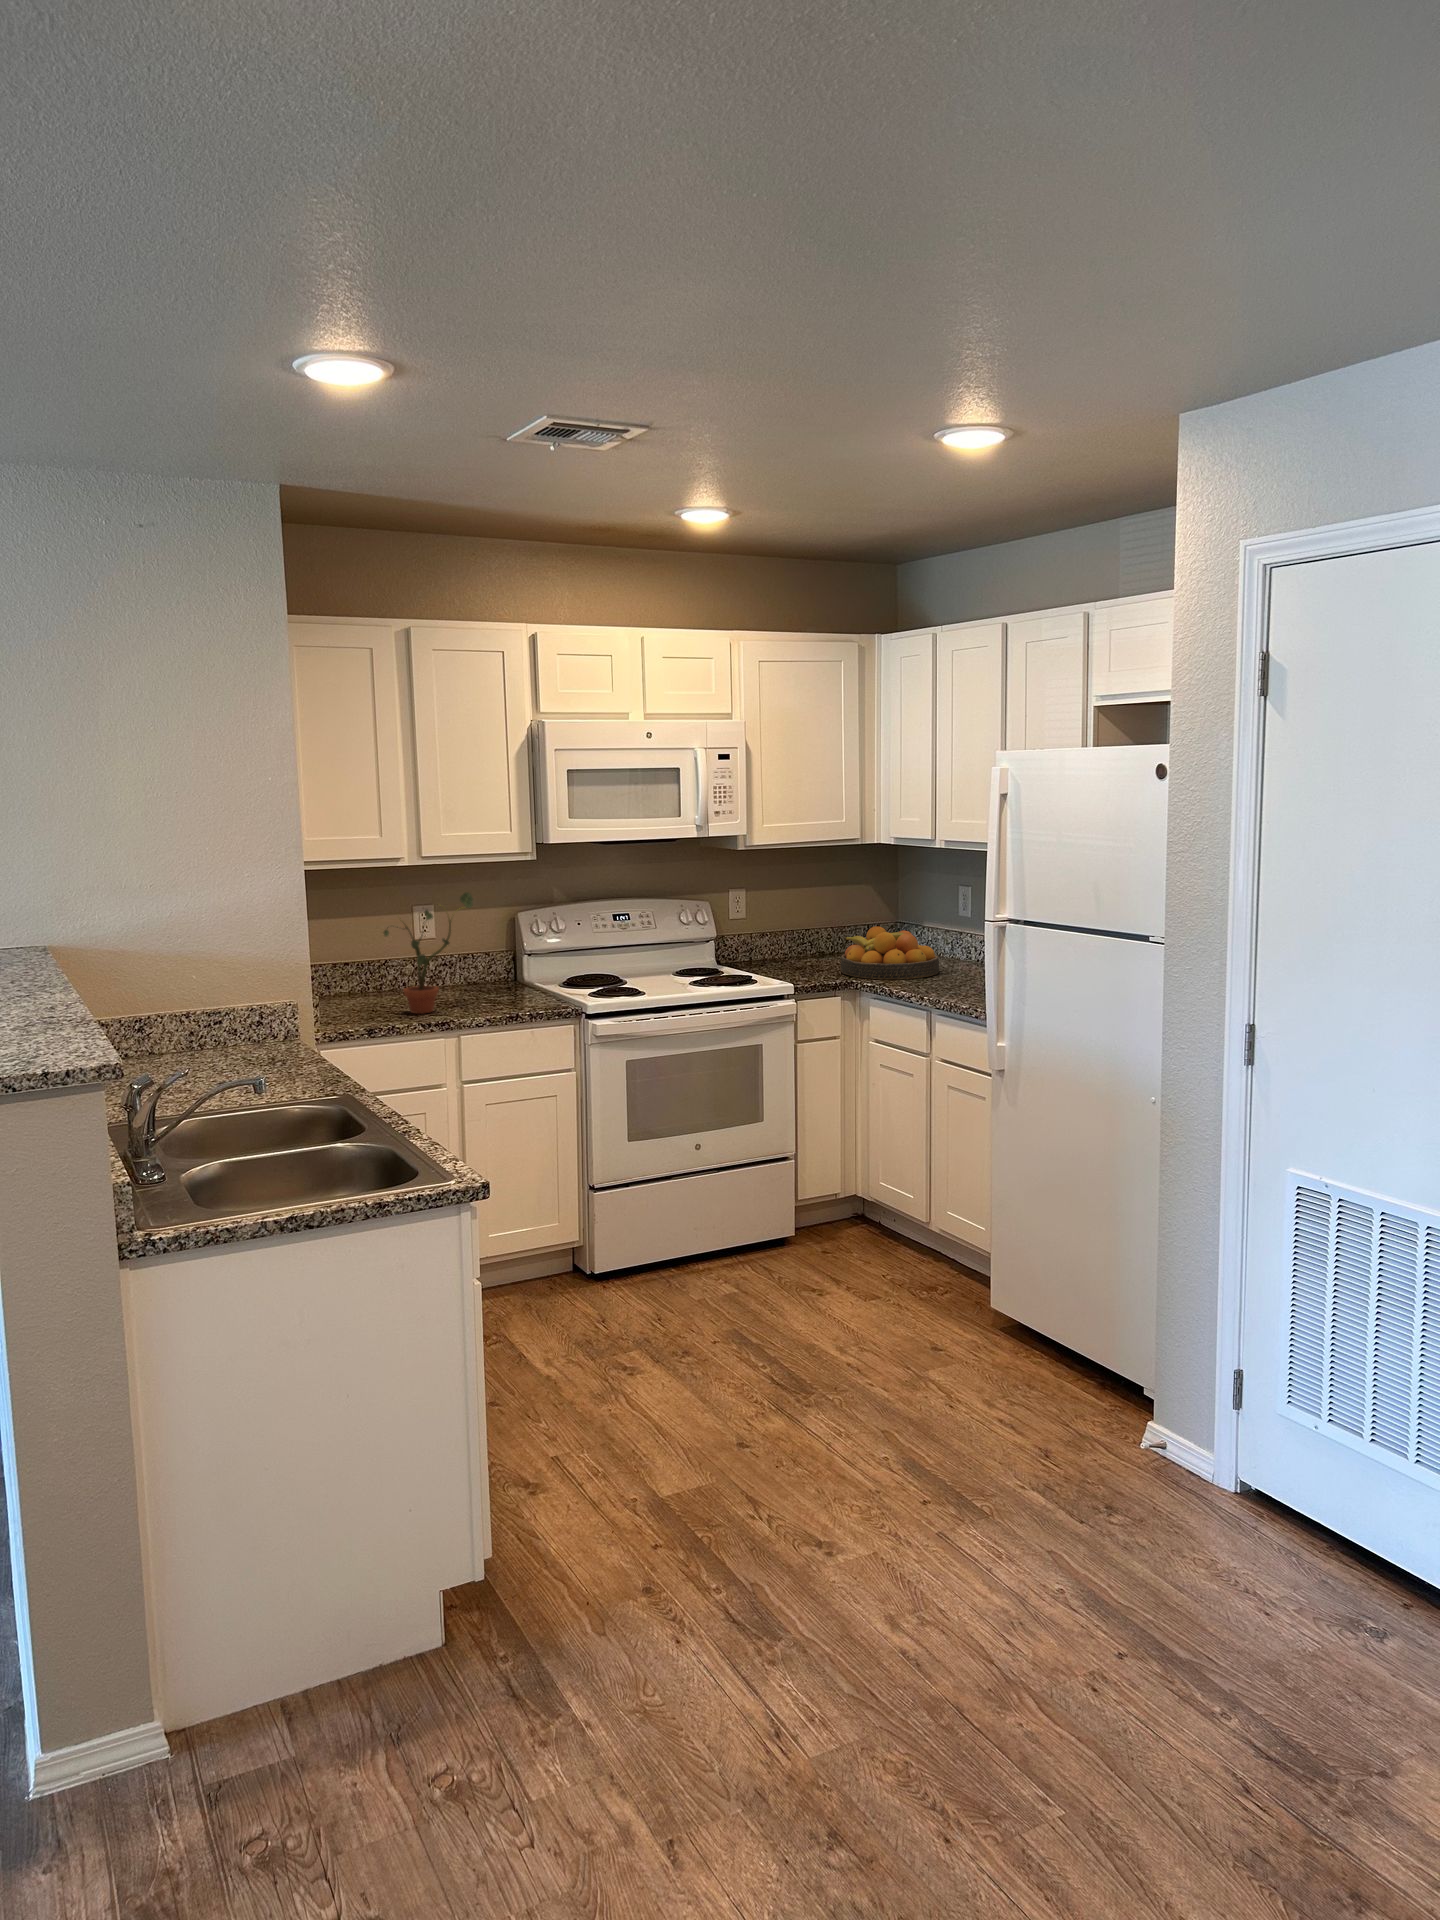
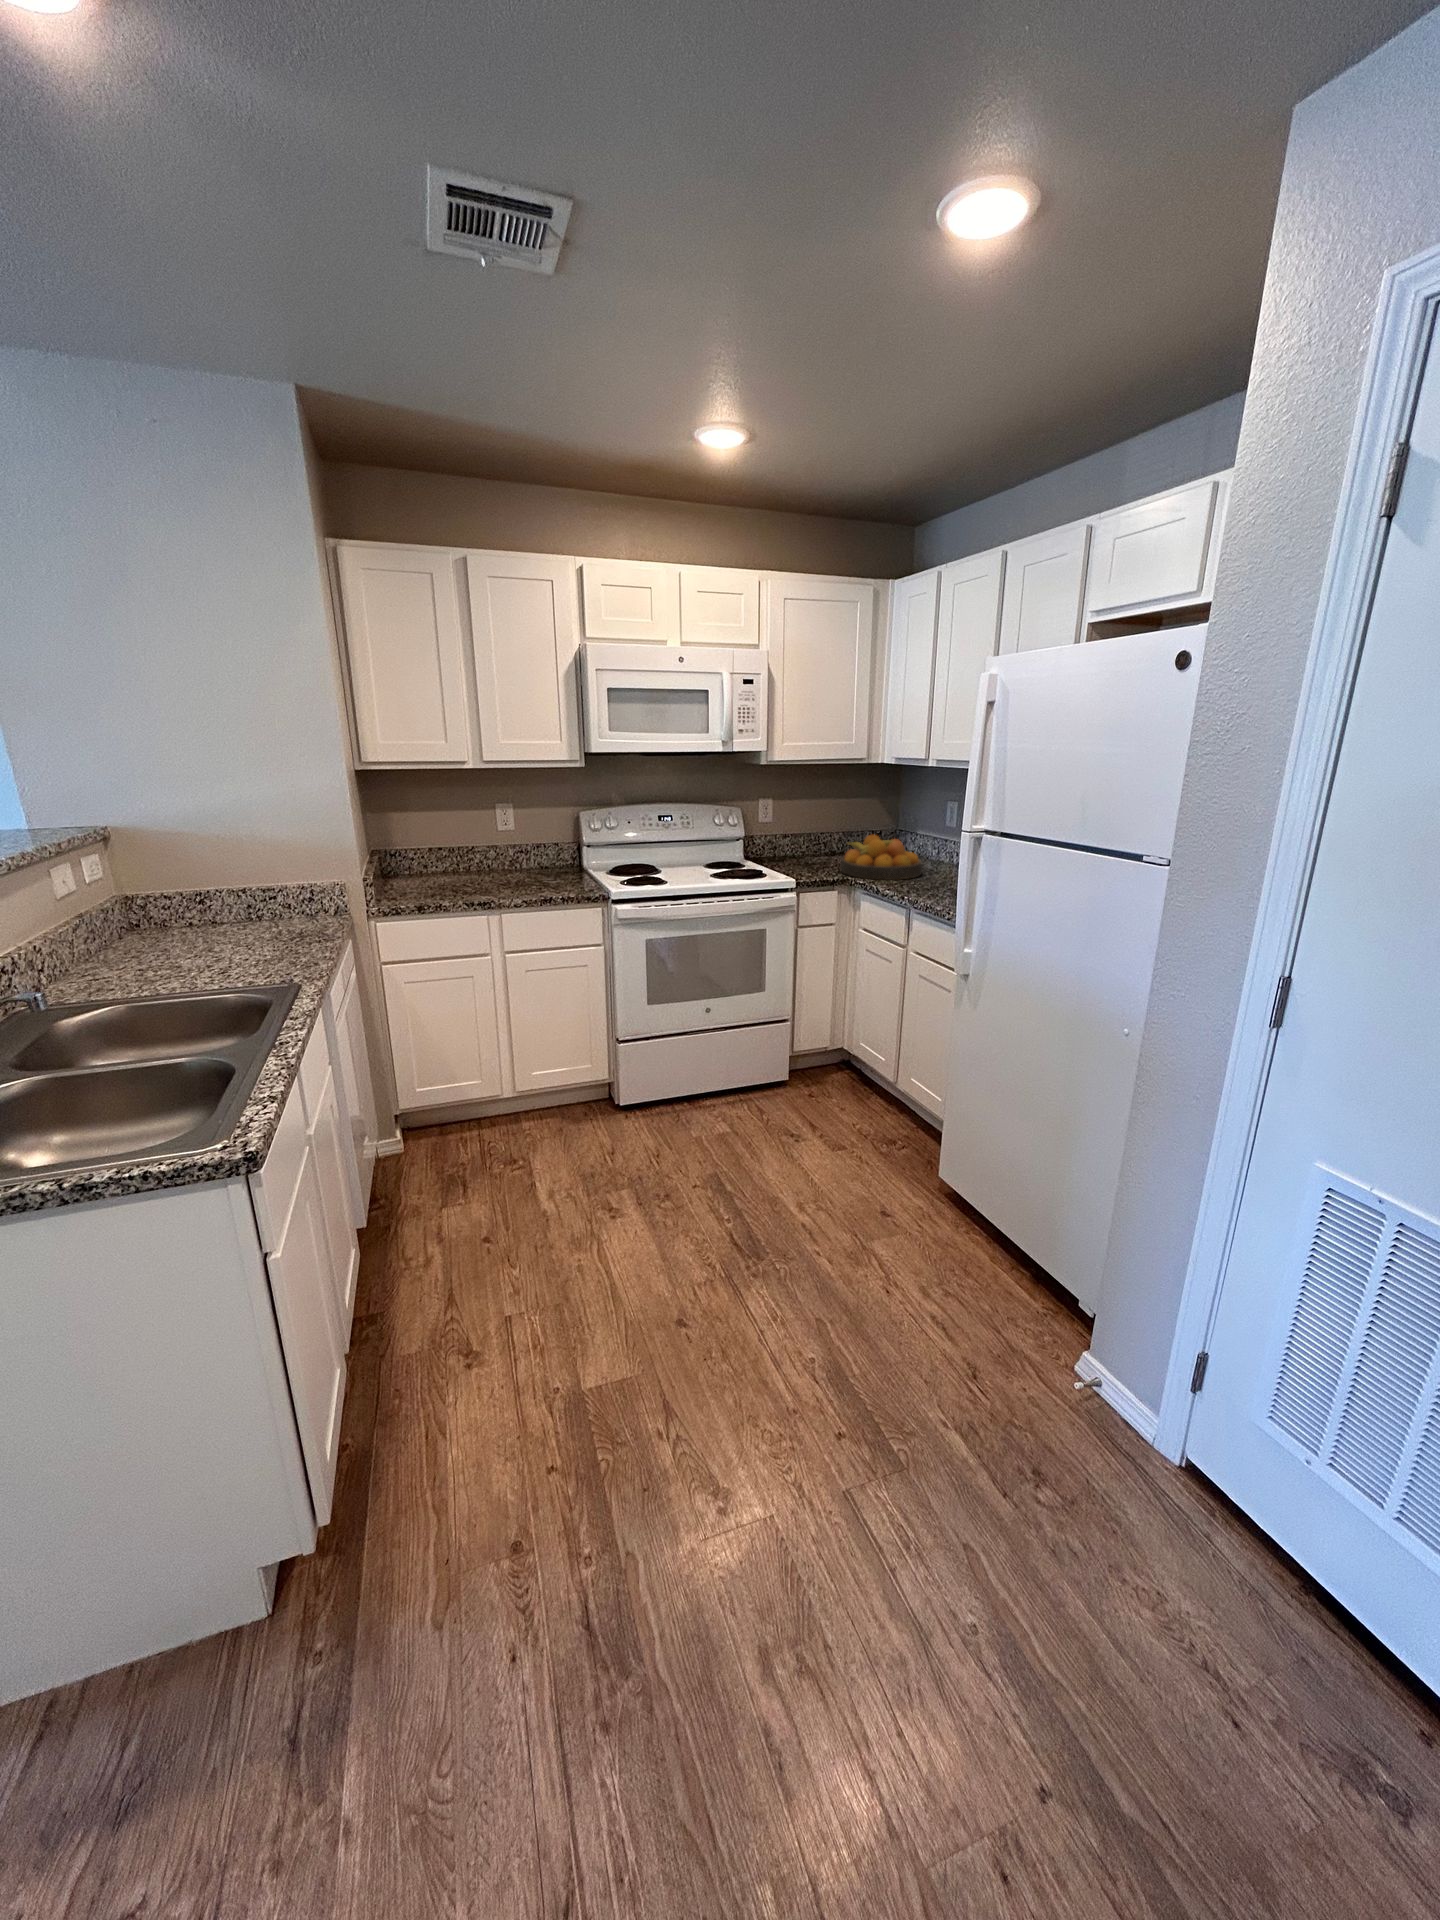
potted plant: present [384,892,473,1014] -> none [443,794,528,894]

